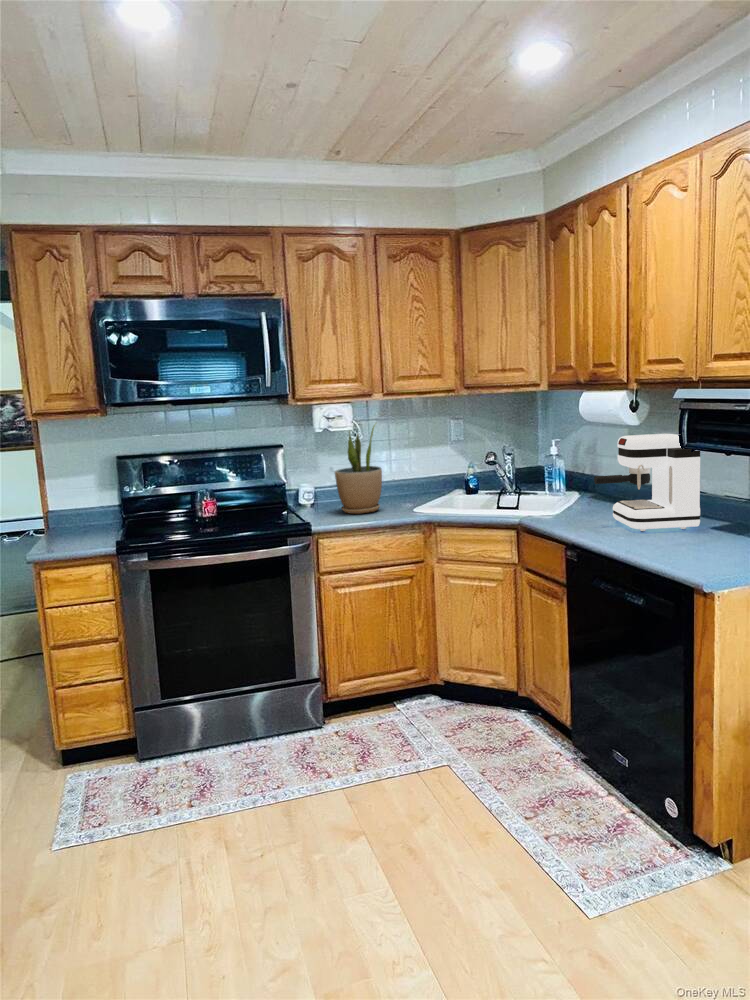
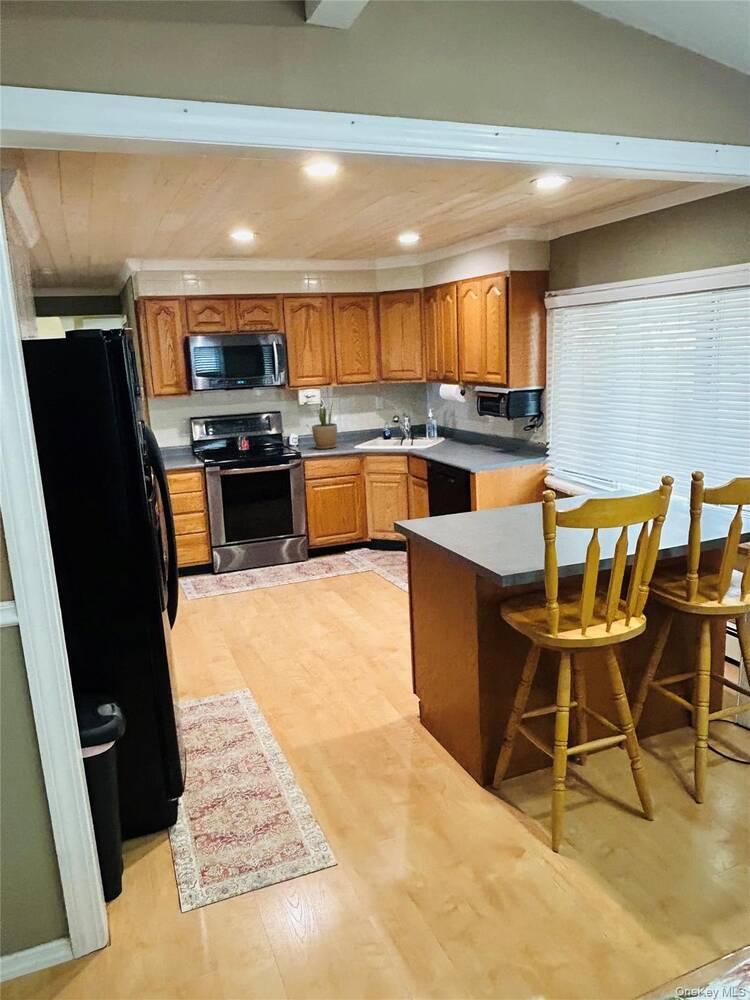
coffee maker: present [594,434,700,531] -> none [442,407,489,453]

